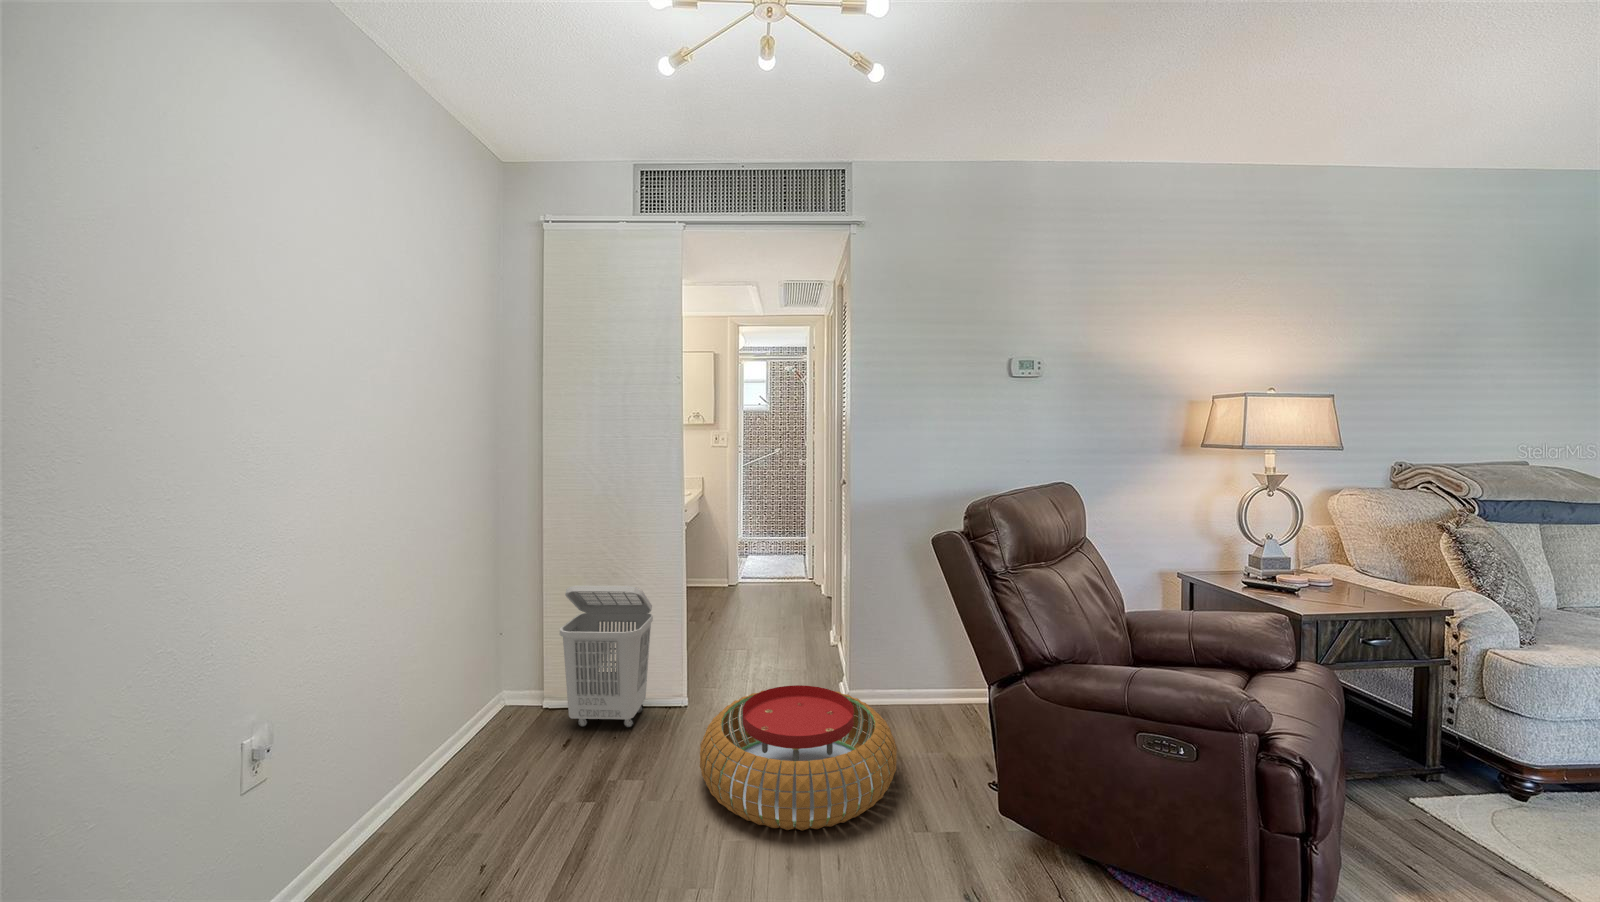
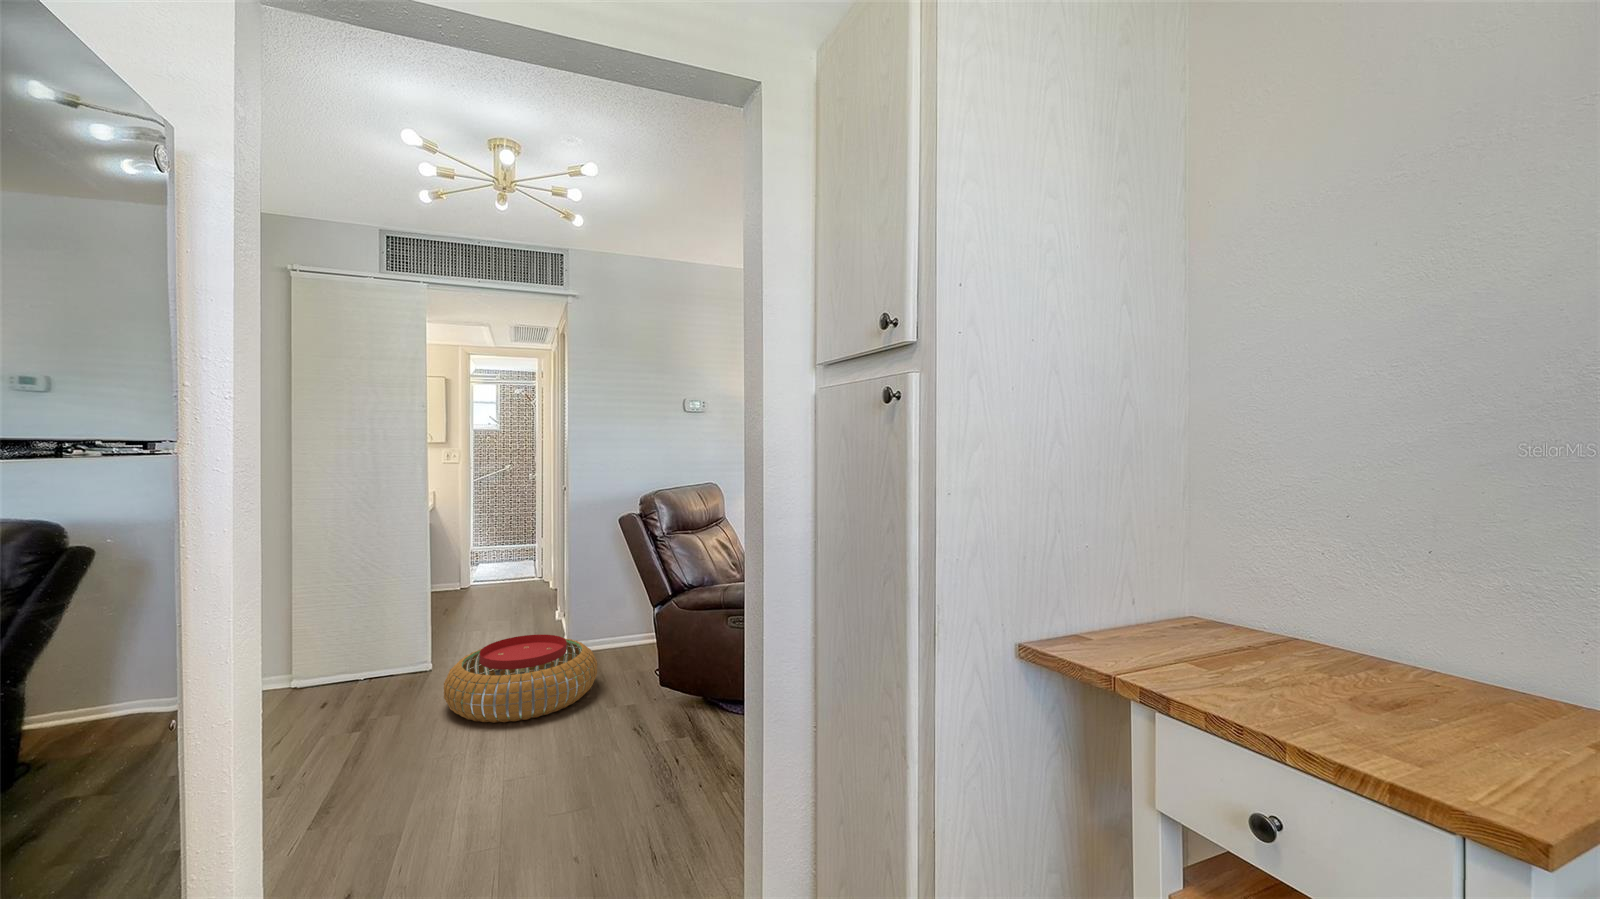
laundry basket: present [560,586,653,728] -> none [302,576,394,699]

